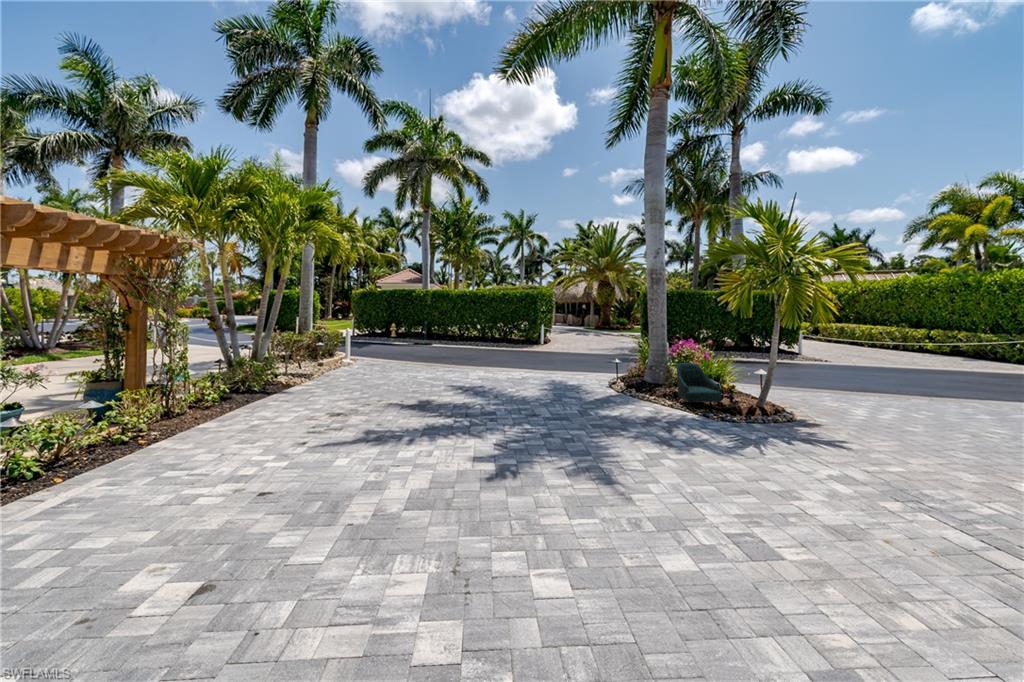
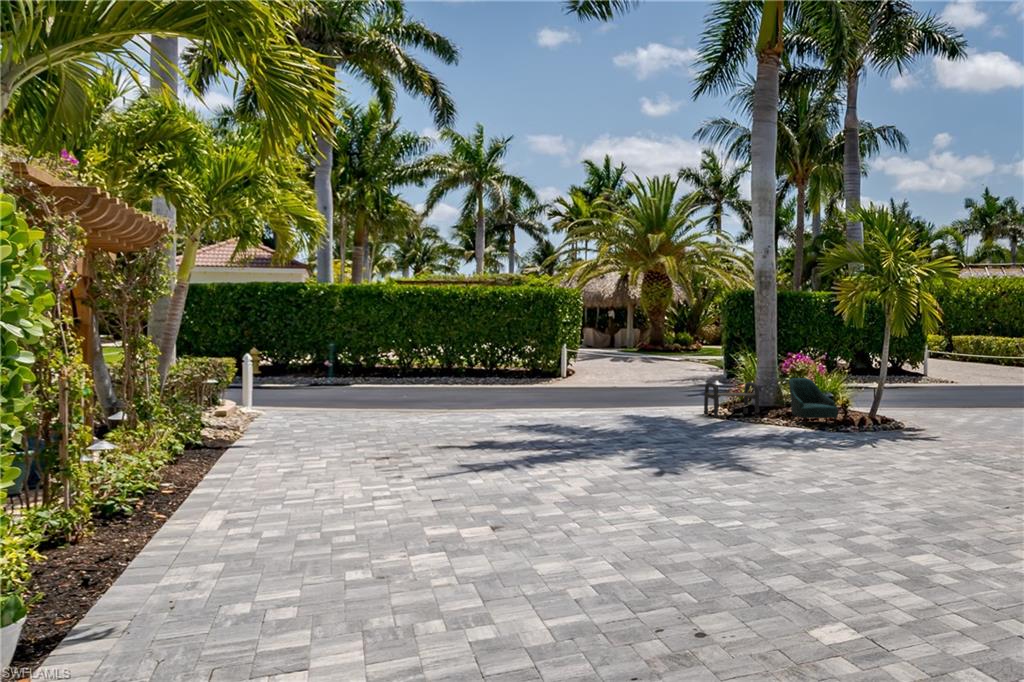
bench: none [604,364,650,395] -> present [704,382,759,418]

